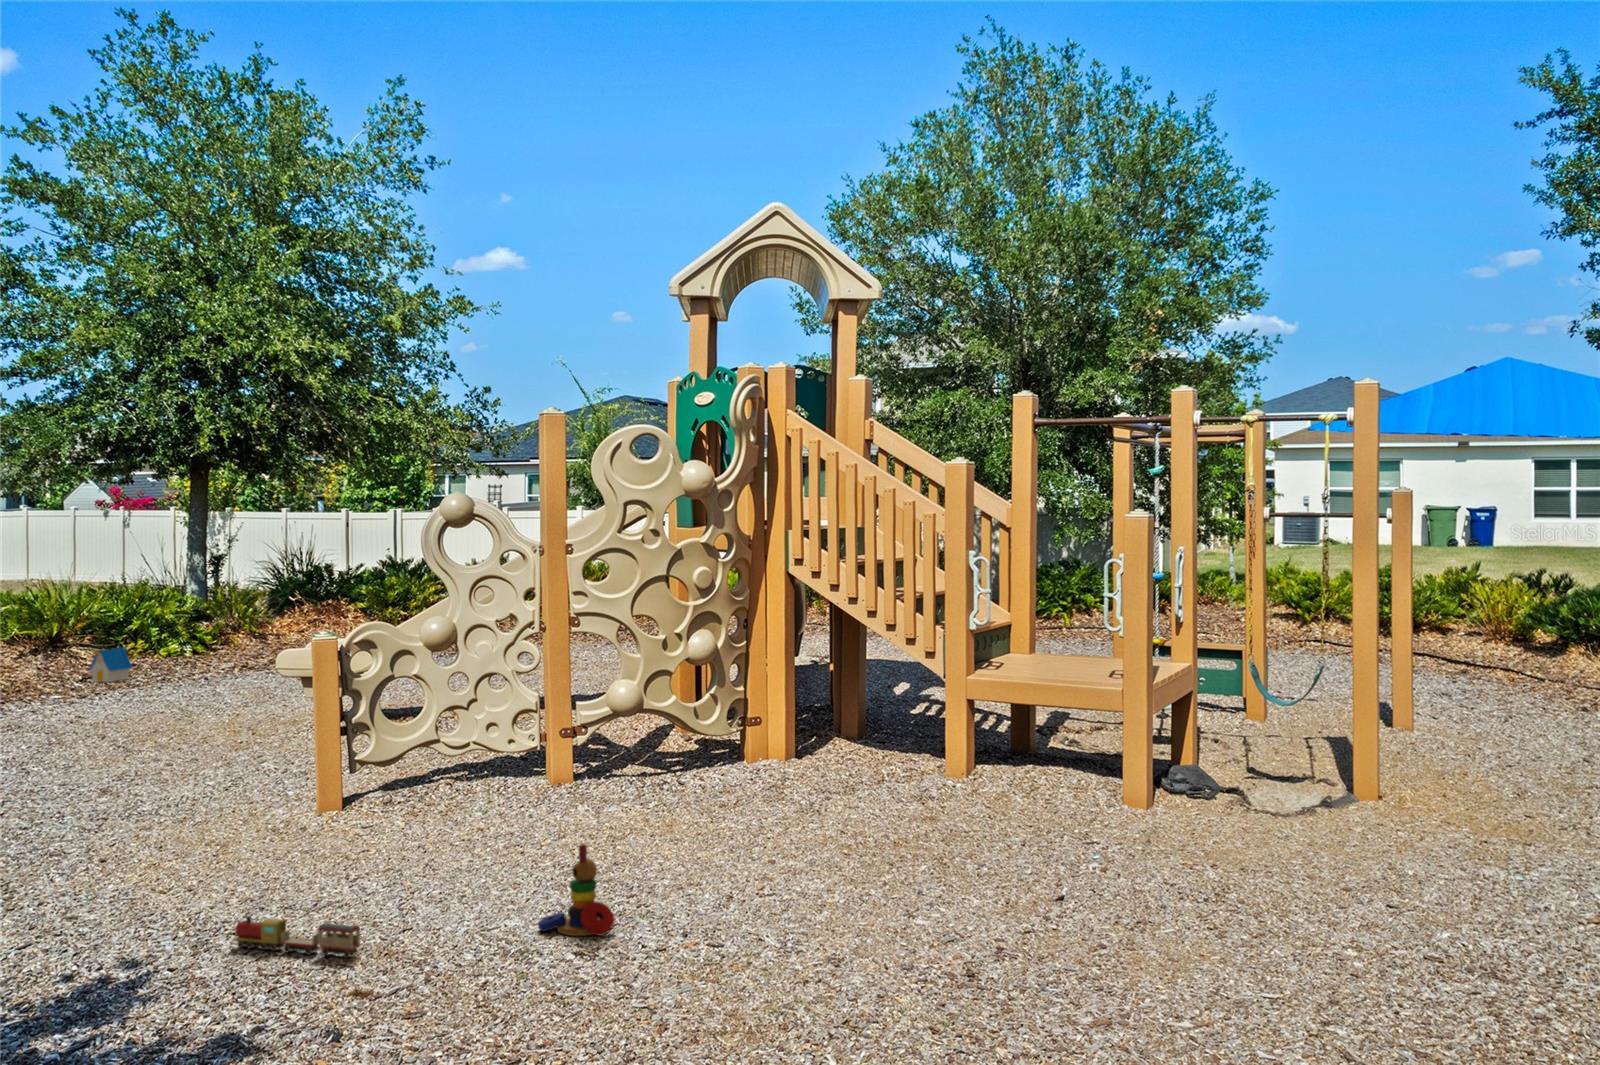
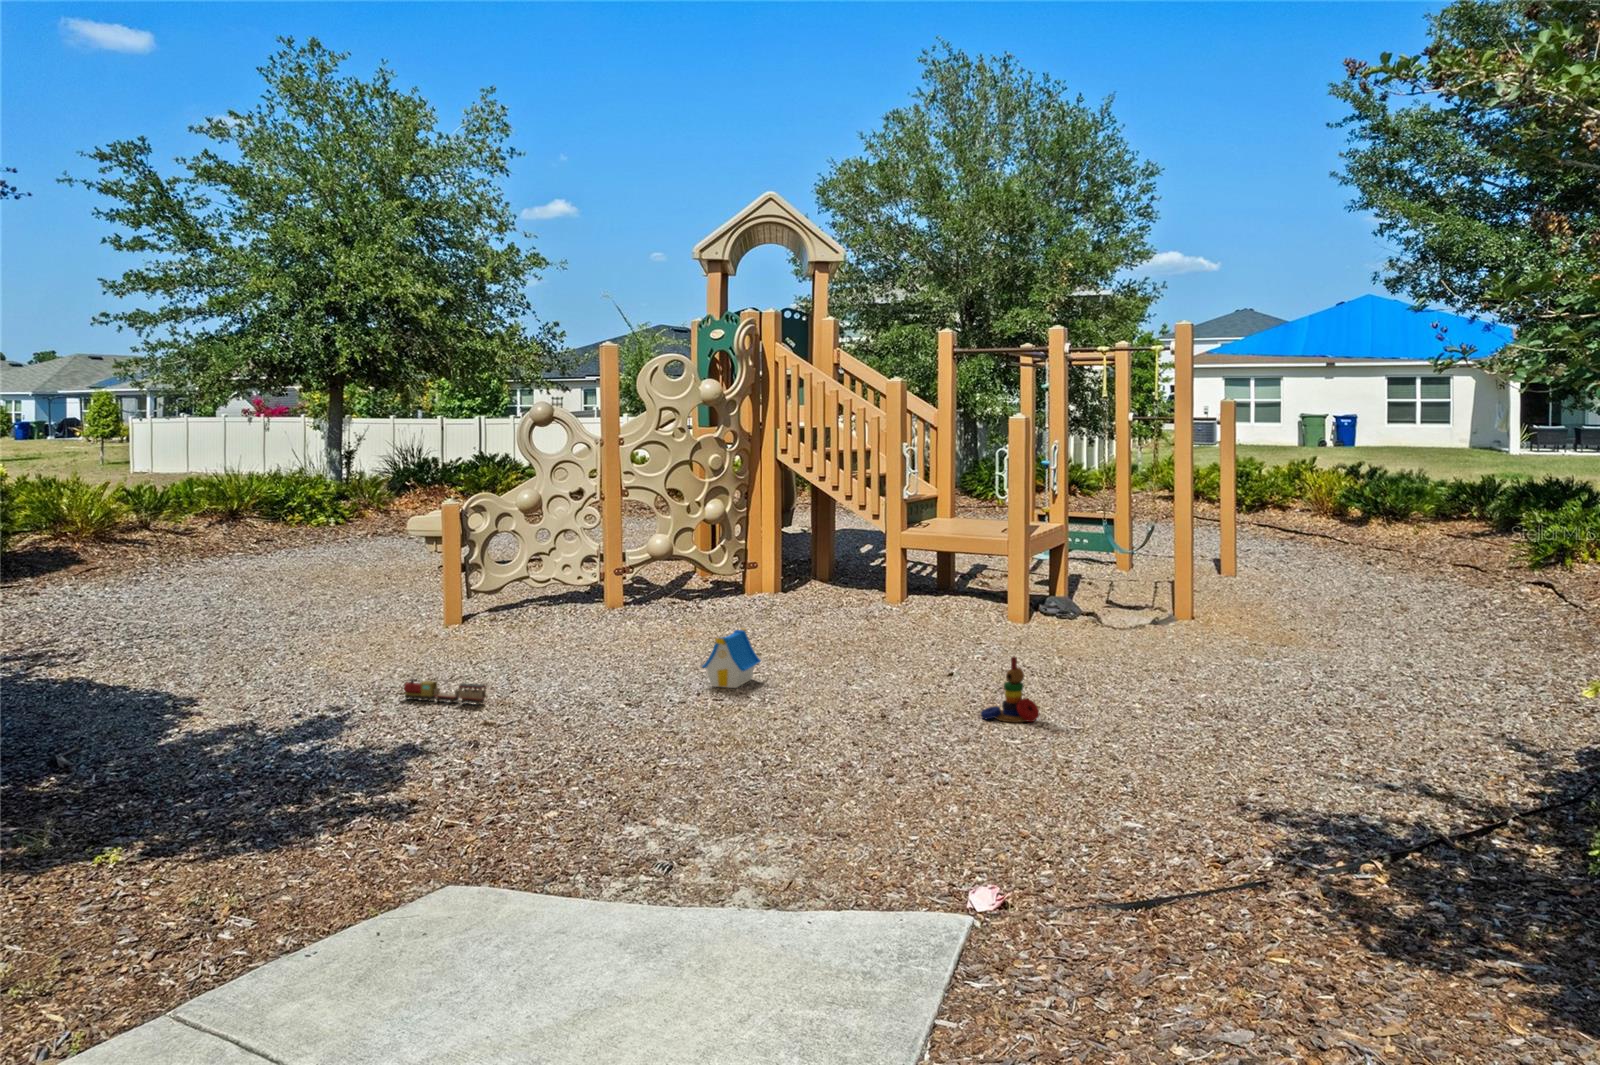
toy house: present [89,647,133,682] -> present [702,628,761,688]
stacking toy: present [538,844,614,936] -> present [980,657,1039,722]

